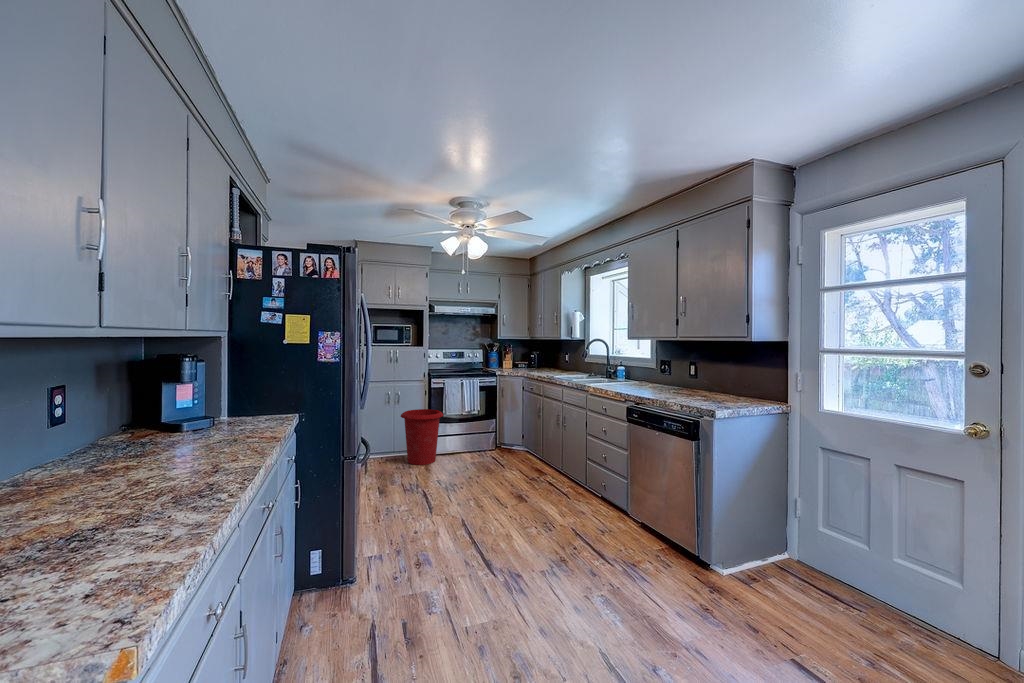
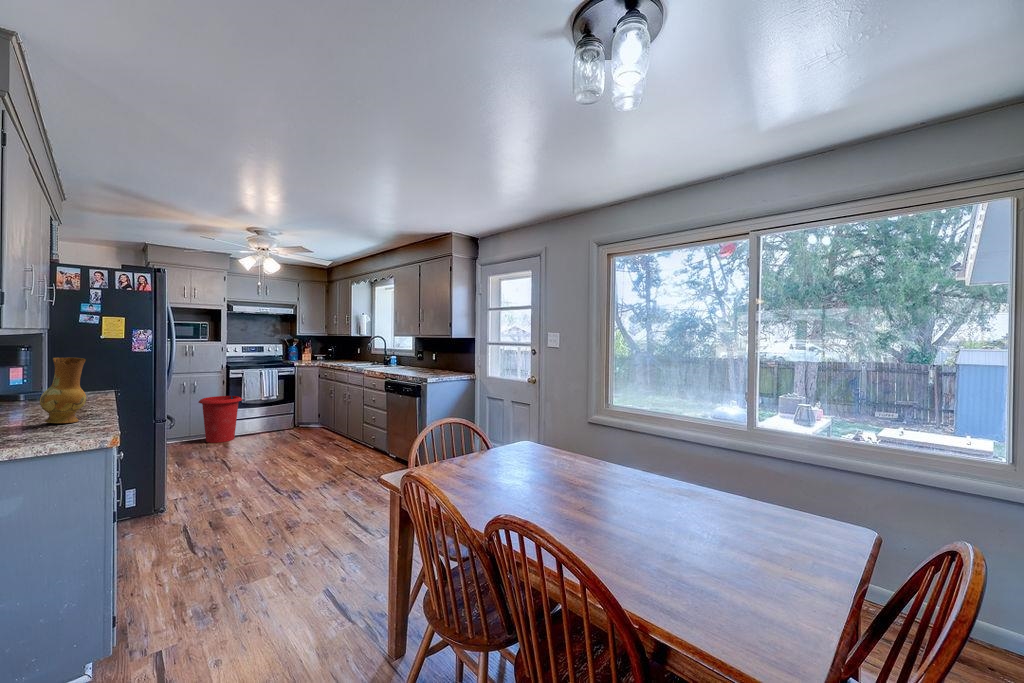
ceramic jug: none [114,382,194,517] -> present [40,358,87,423]

